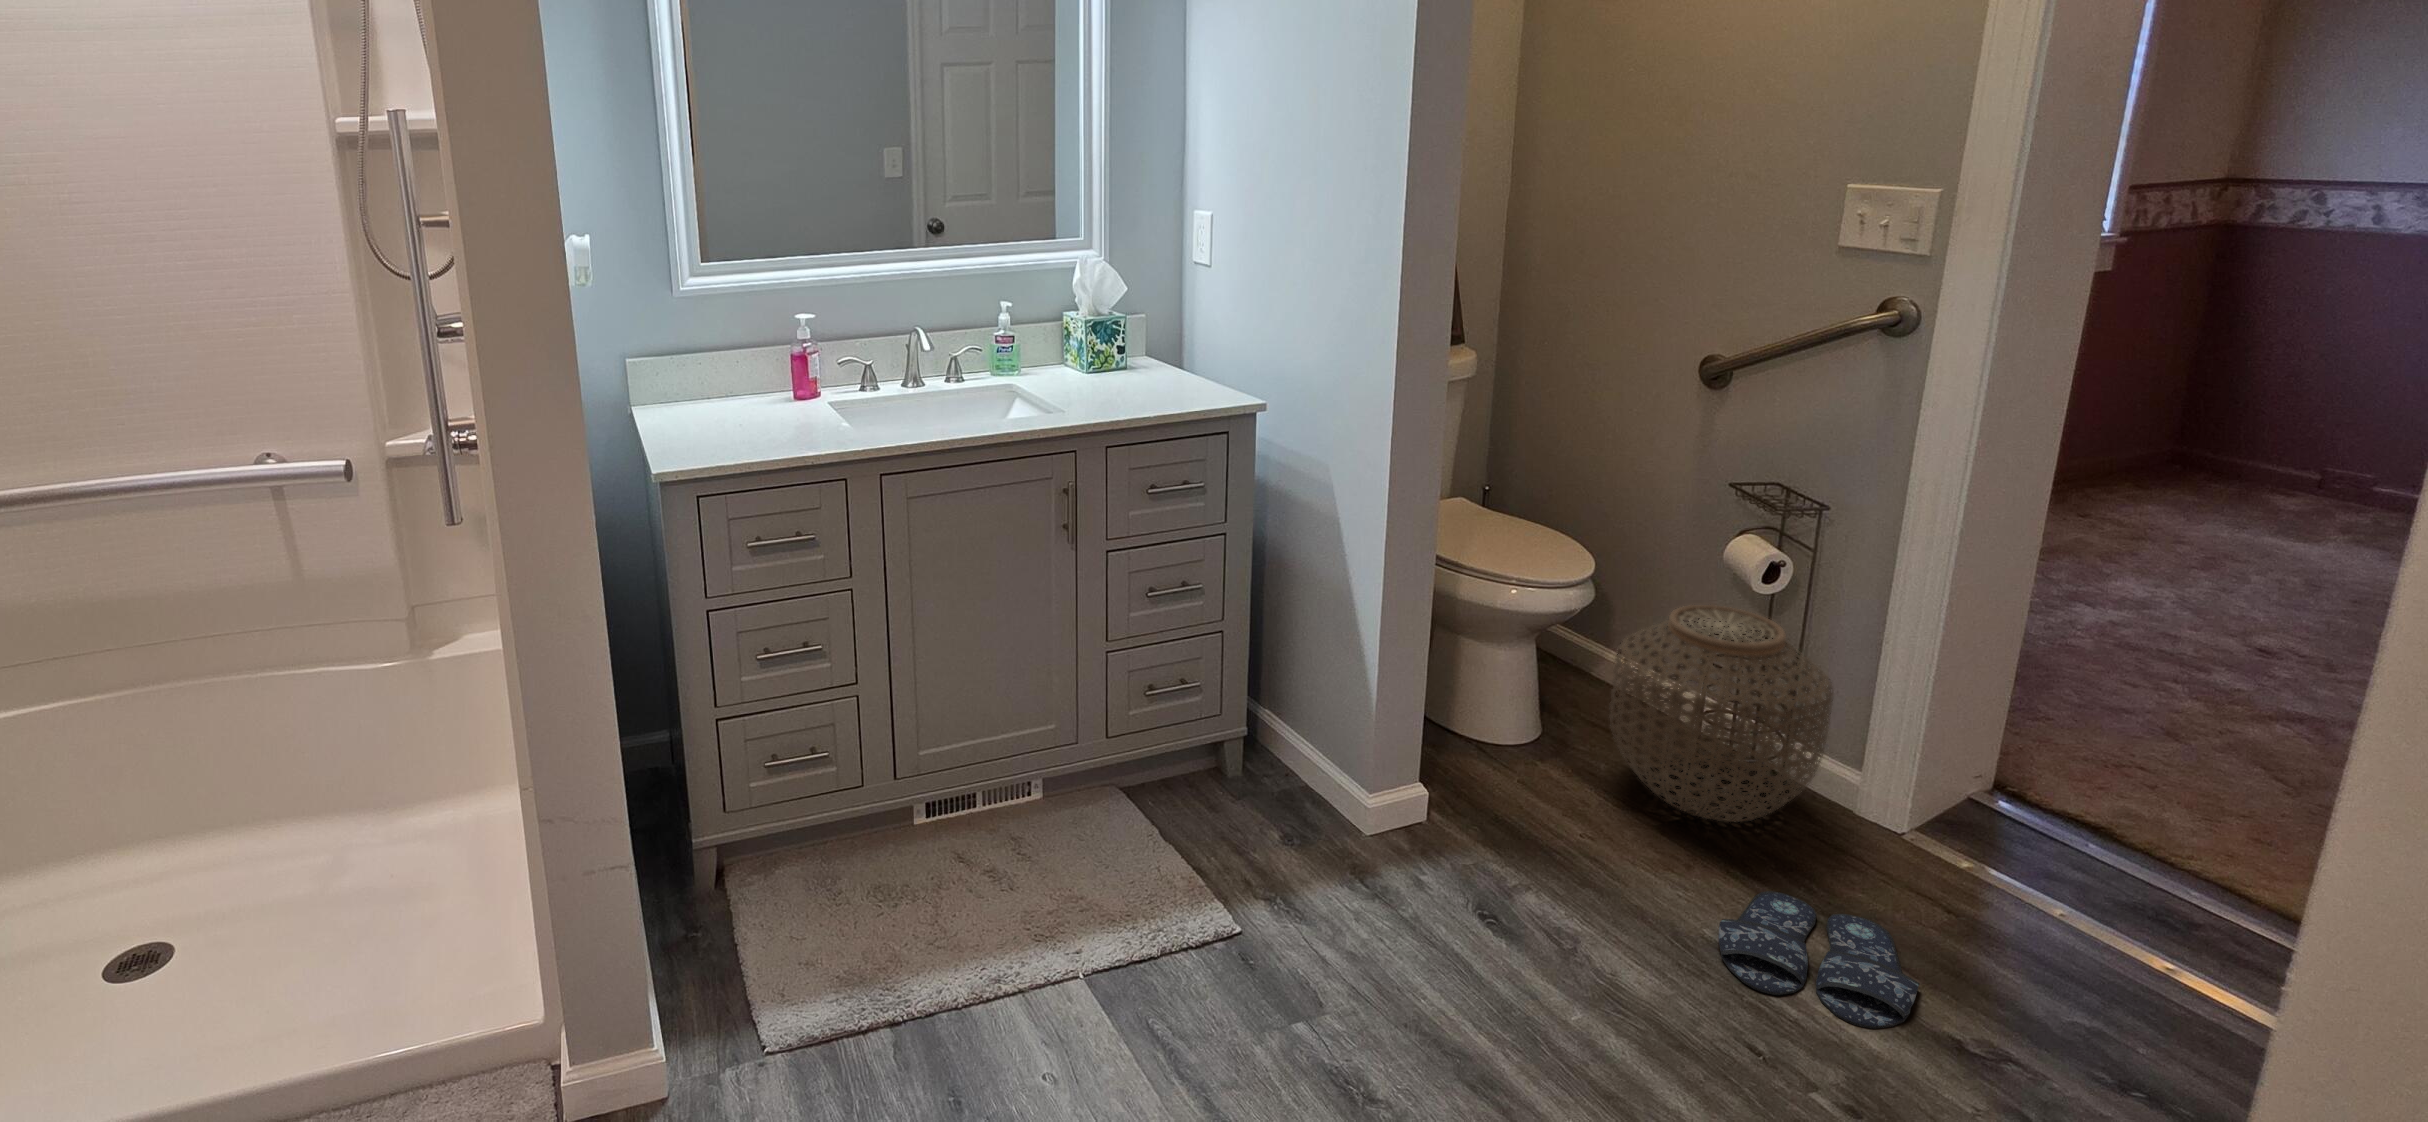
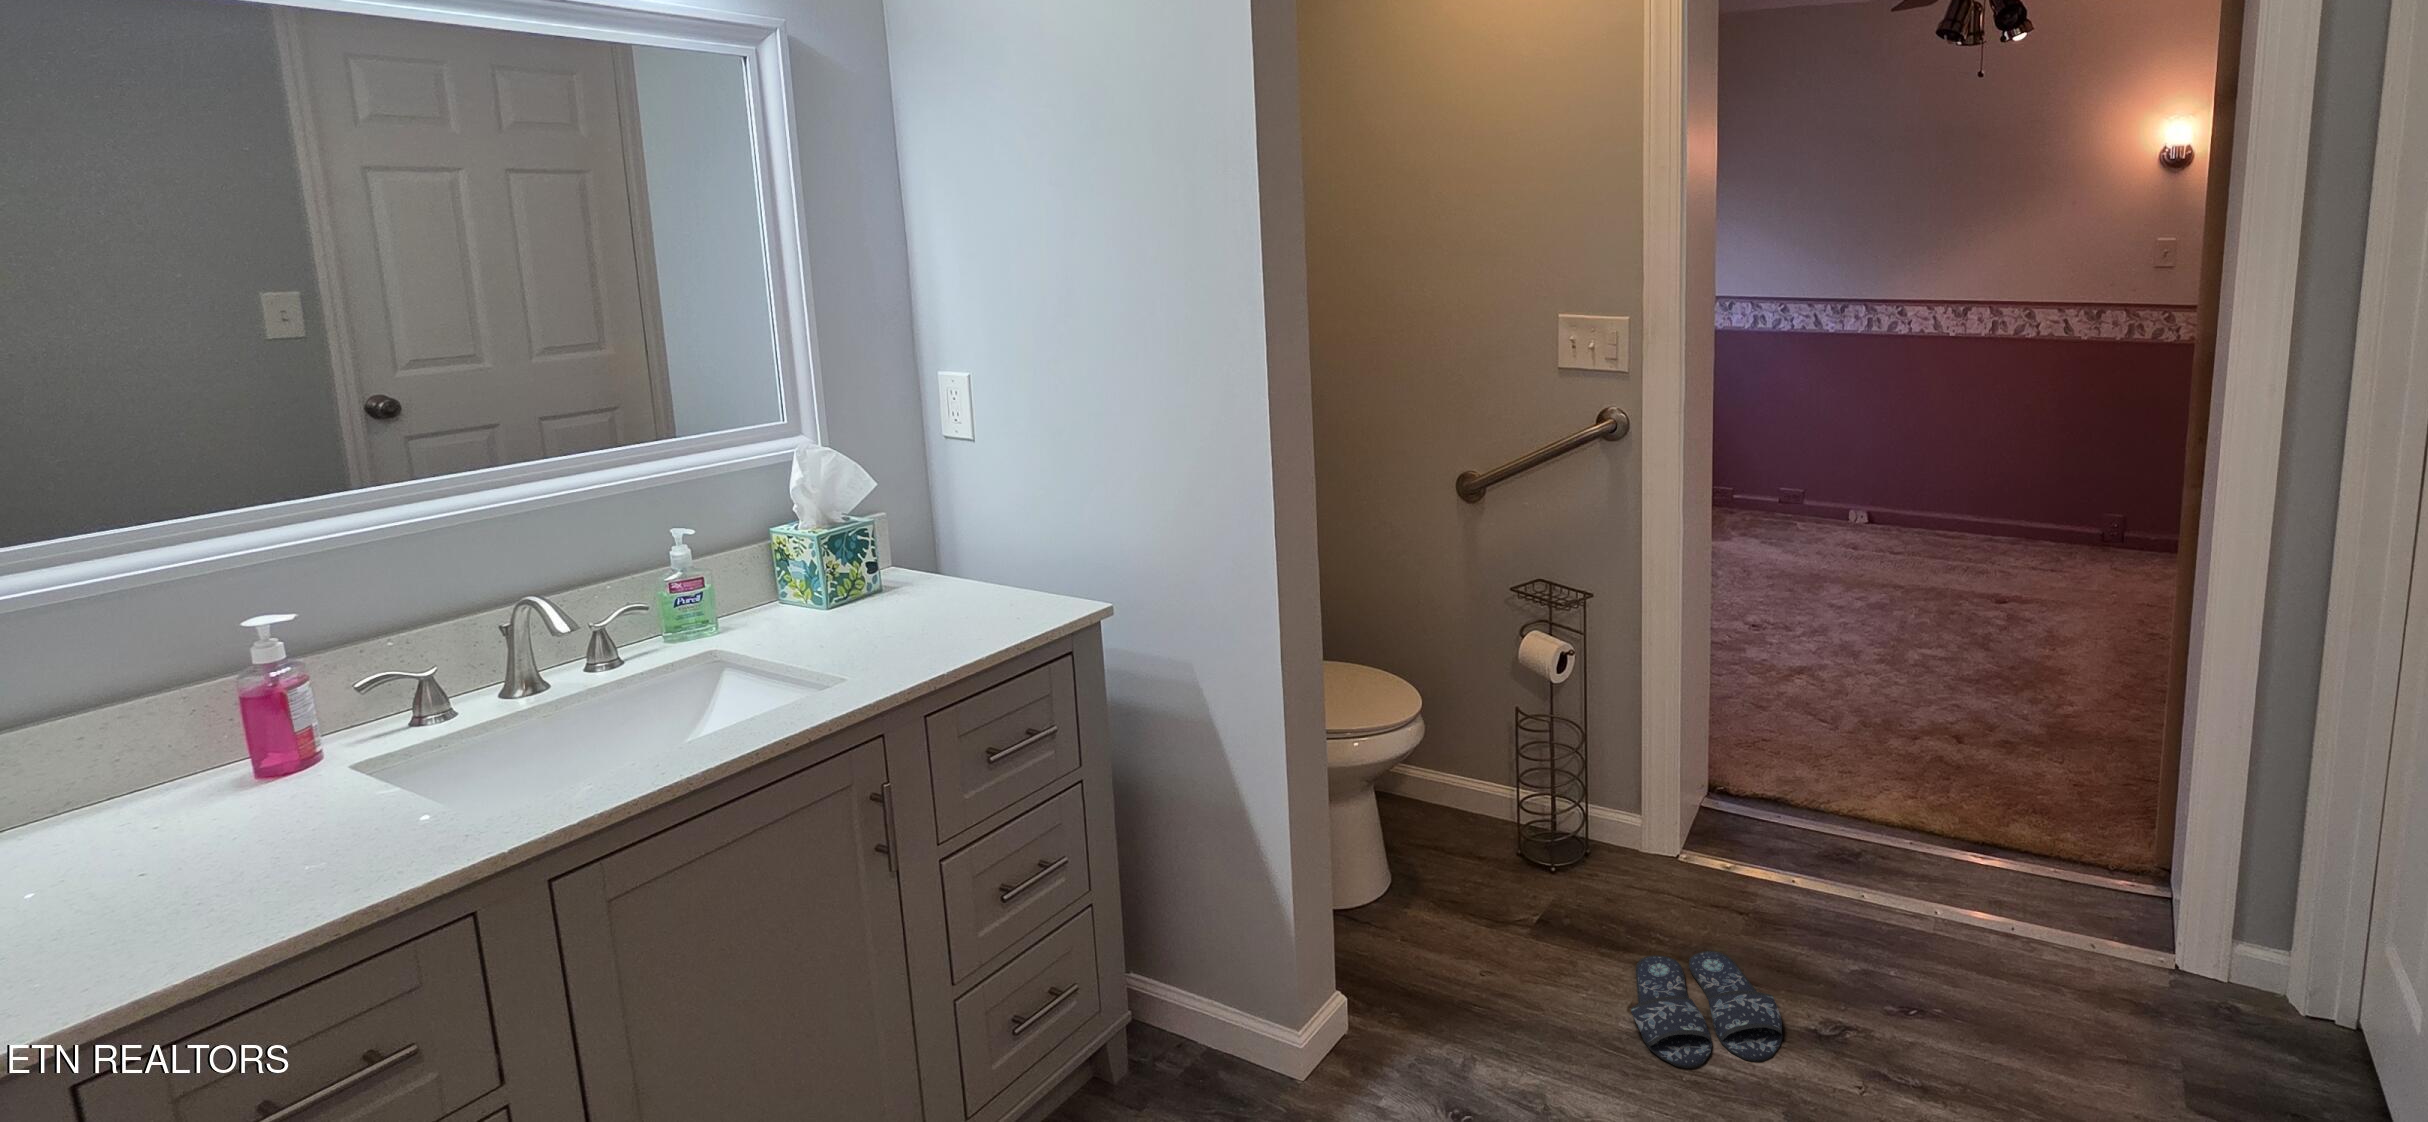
woven basket: present [1610,605,1833,821] -> none [1459,702,1629,907]

